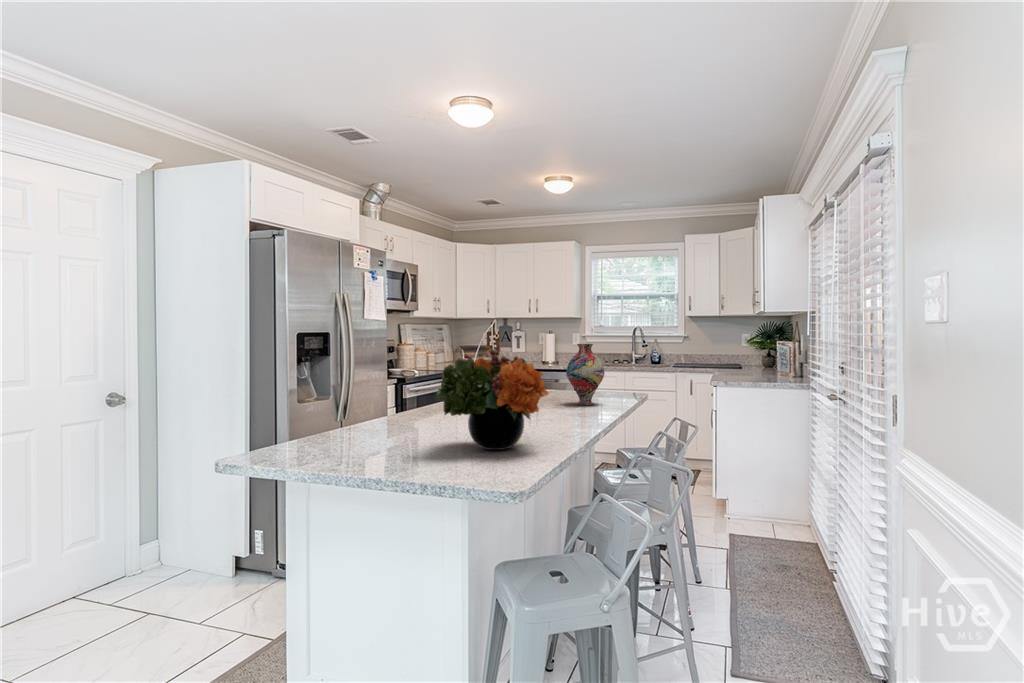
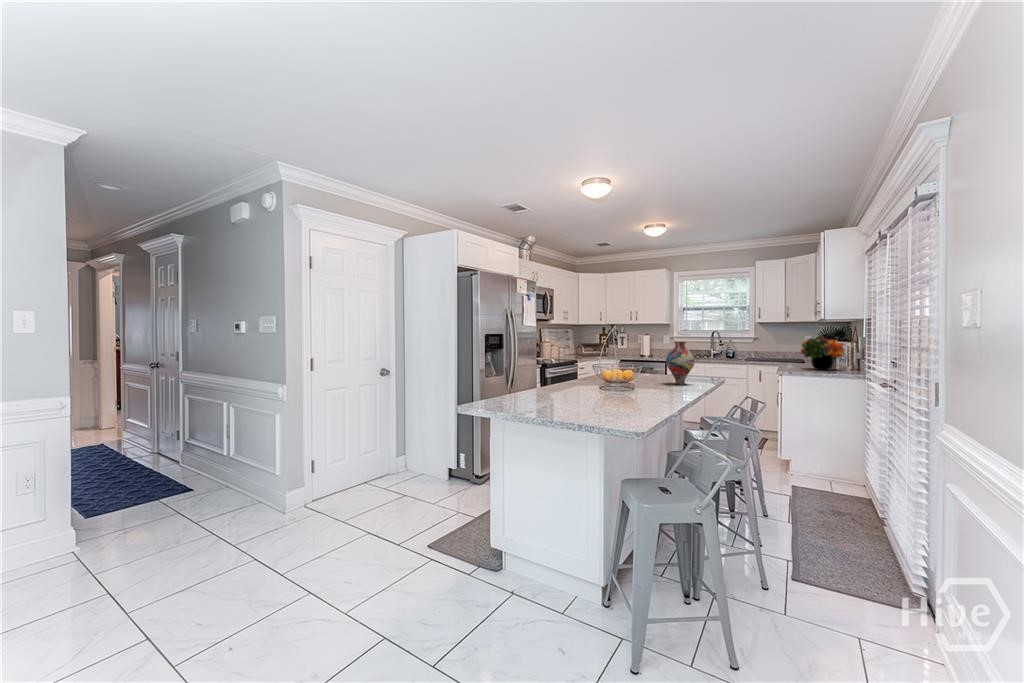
flower arrangement: present [437,350,549,450] -> present [800,336,845,370]

